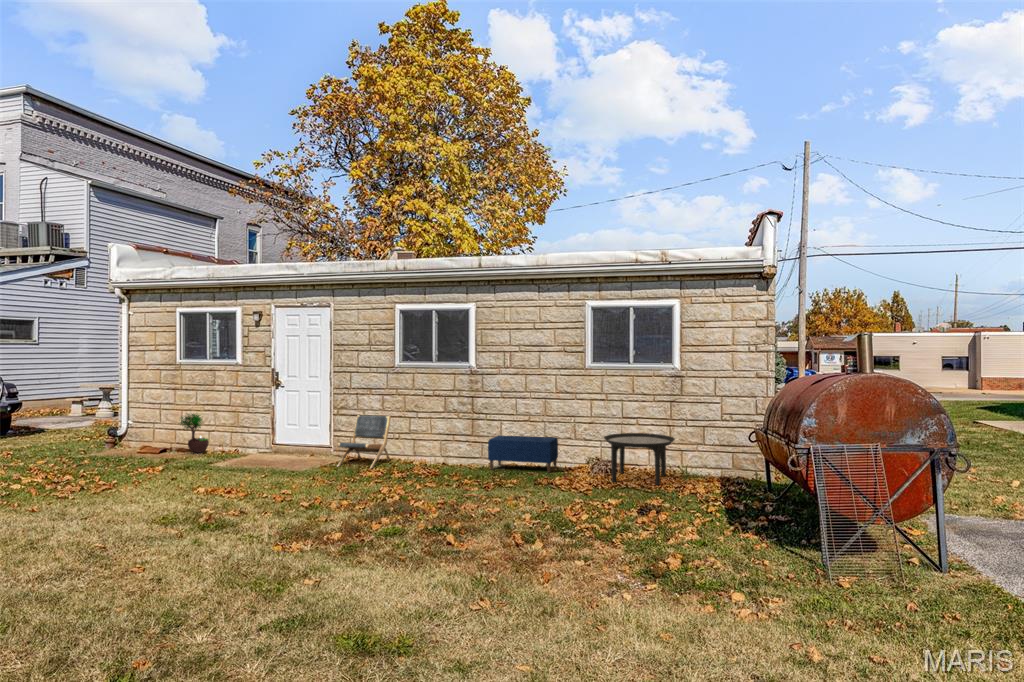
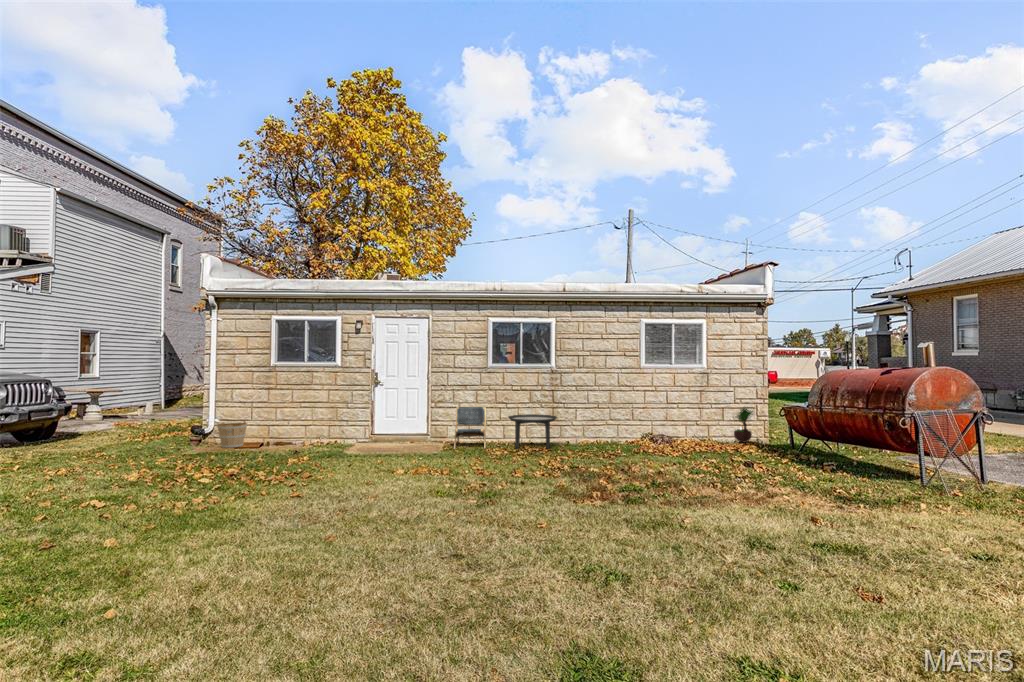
potted tree: present [180,414,209,453] -> present [734,408,753,442]
wooden bucket: none [120,425,153,453] -> present [217,422,247,448]
round table: present [604,433,675,485] -> present [508,414,557,449]
bench: present [488,435,558,473] -> none [574,419,626,445]

